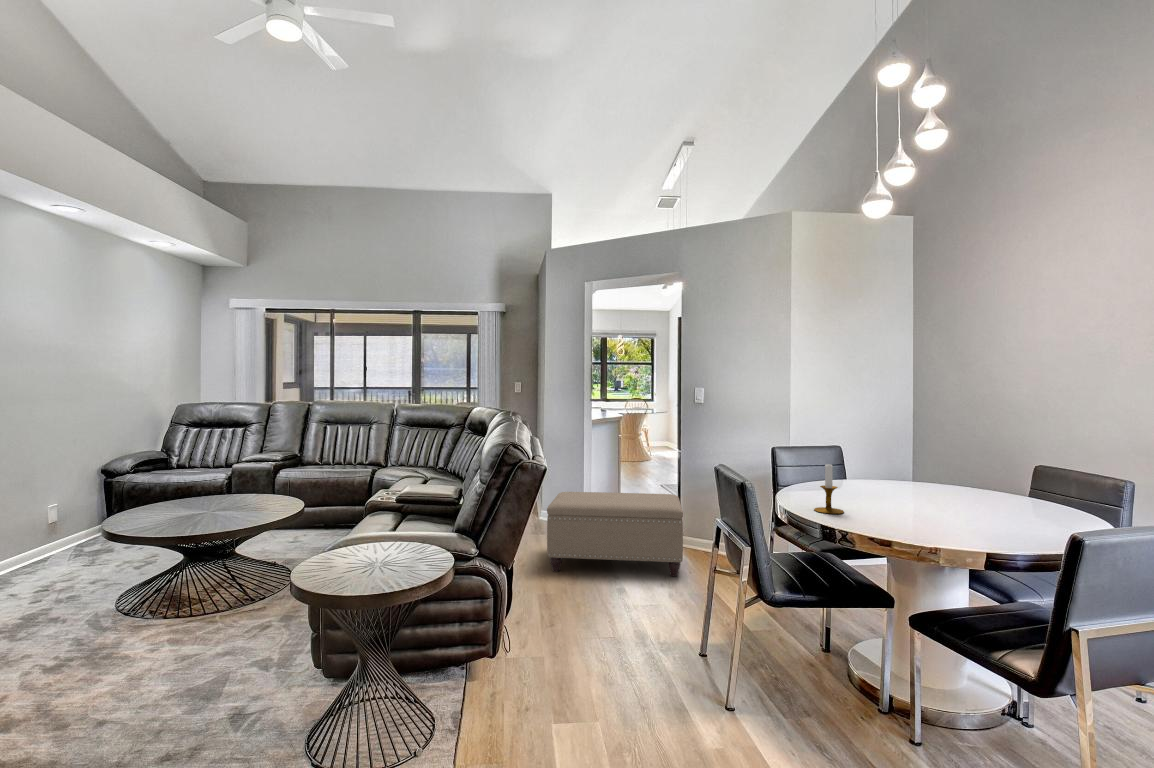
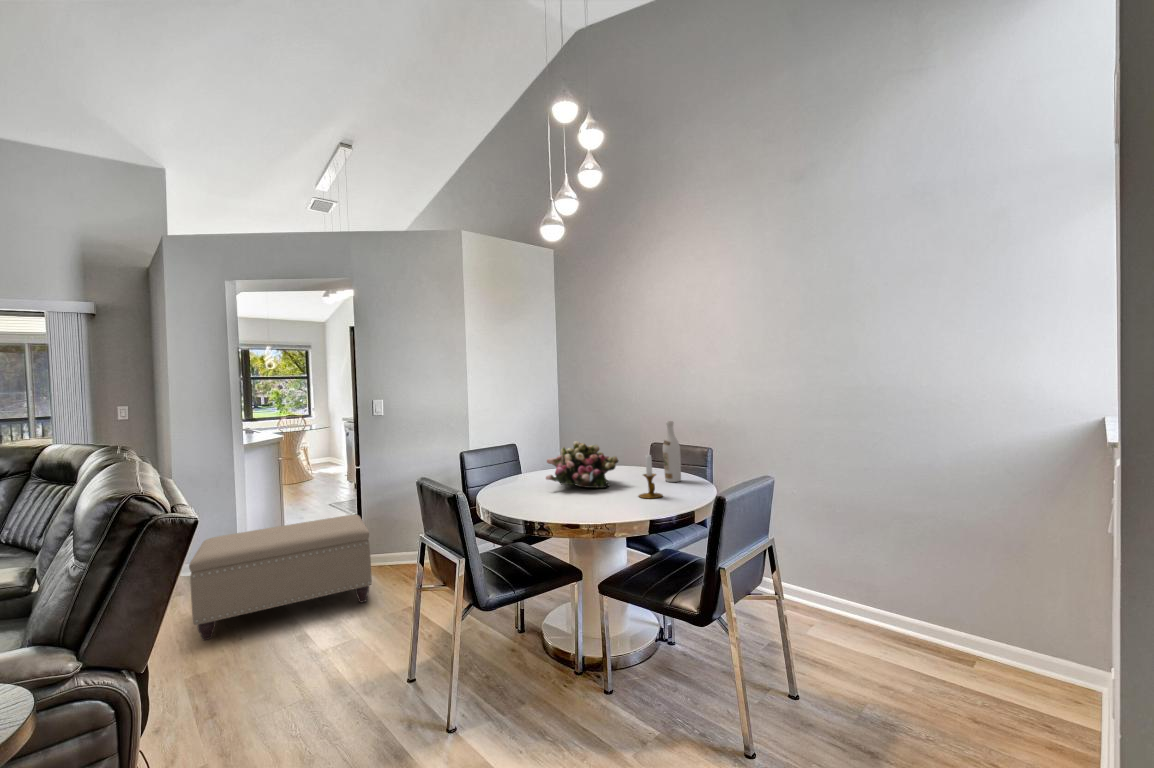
wine bottle: none [1036,438,1066,519] -> present [663,421,681,482]
flower arrangement: none [861,449,963,509] -> present [546,441,618,488]
candlestick: present [814,464,844,514] -> present [639,455,663,498]

